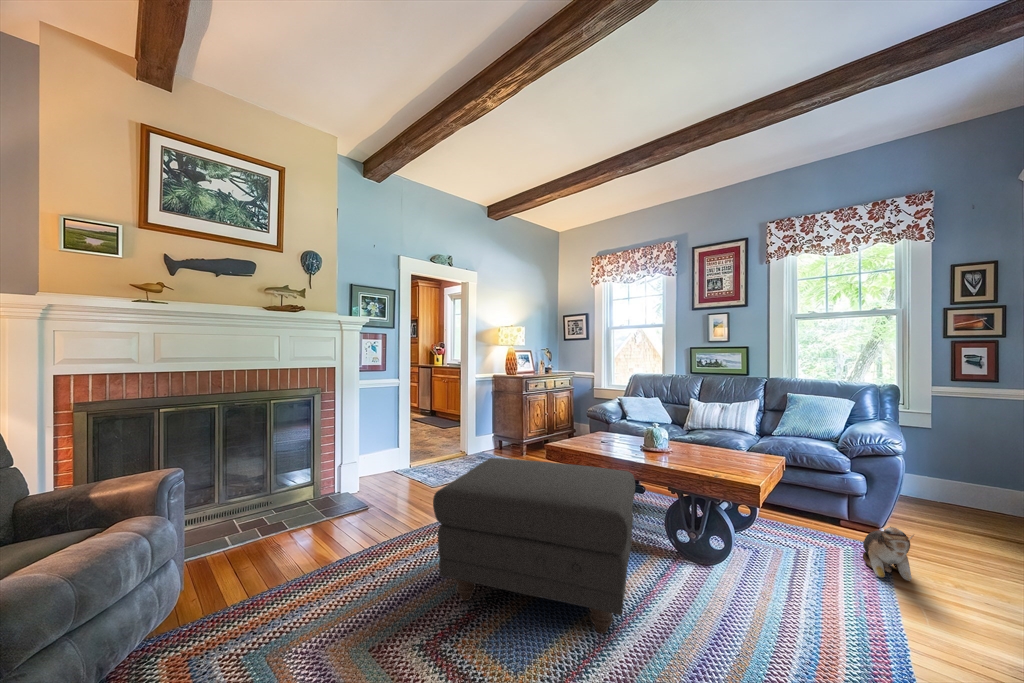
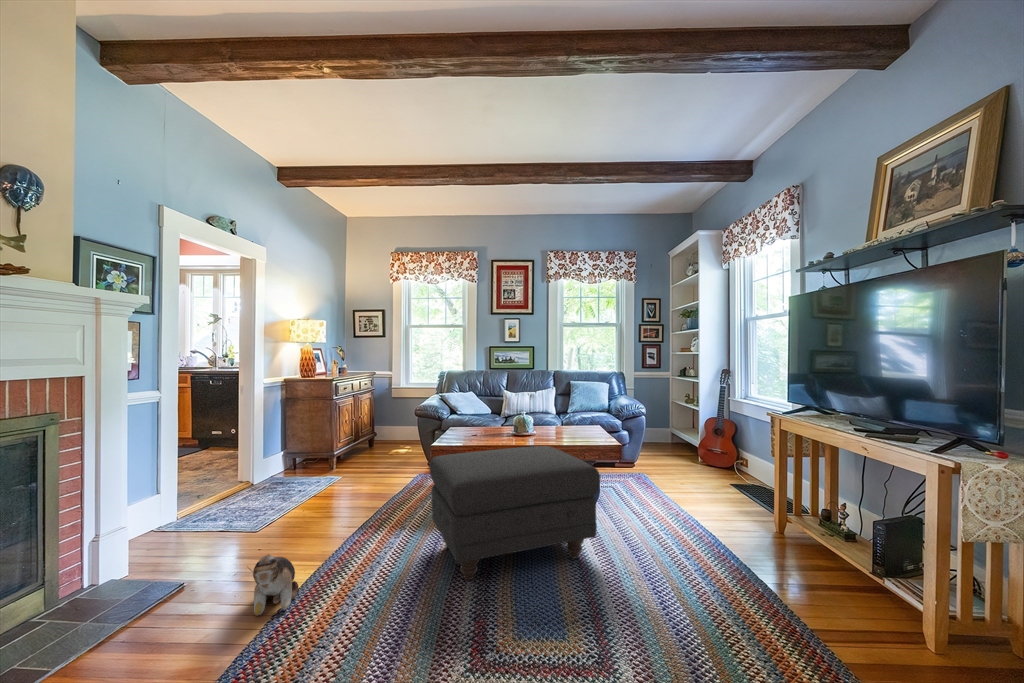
plush toy: present [863,526,914,581] -> present [248,554,298,616]

